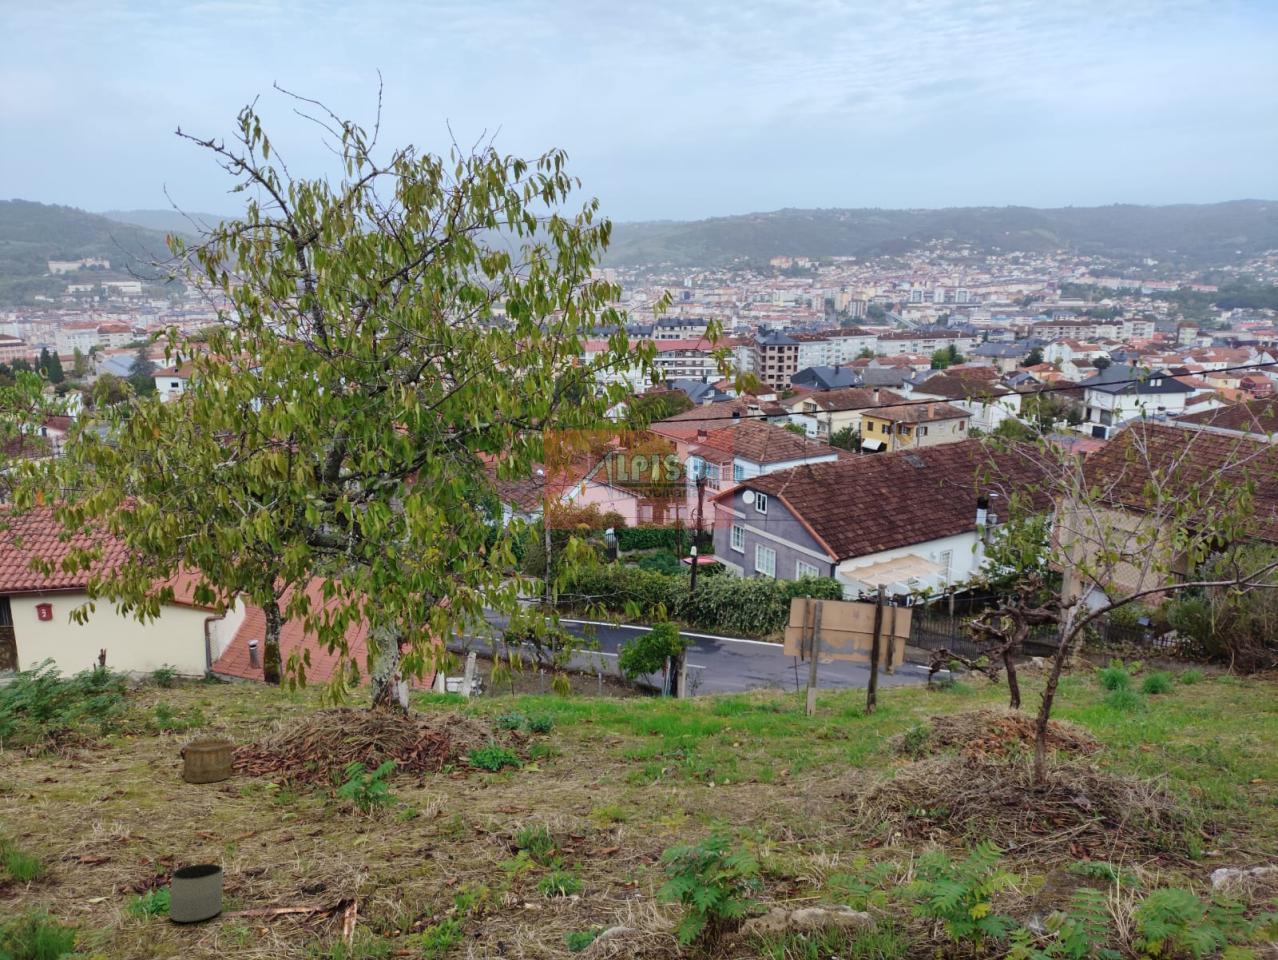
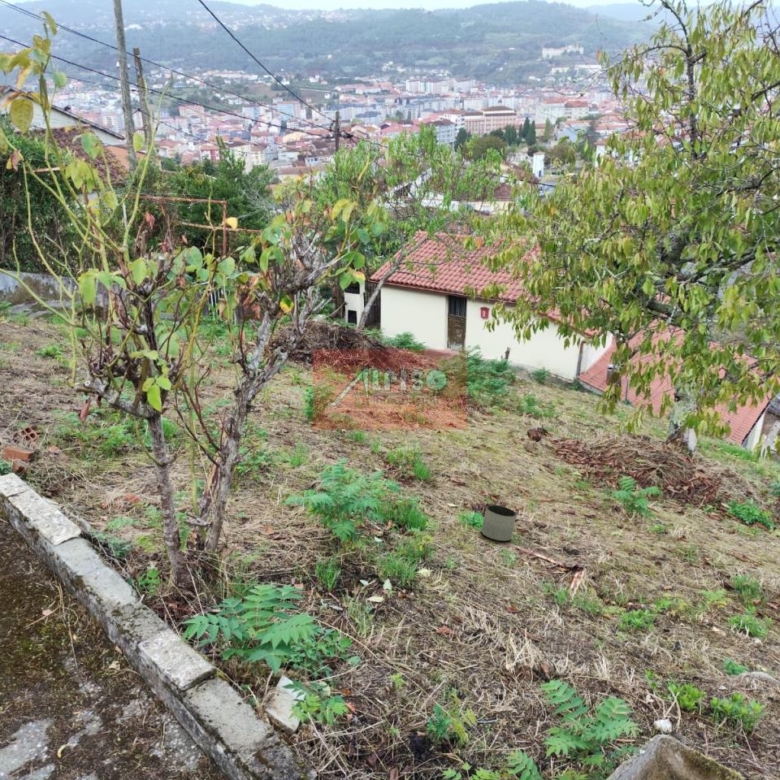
wooden bucket: present [184,739,233,783] -> none [526,427,561,459]

